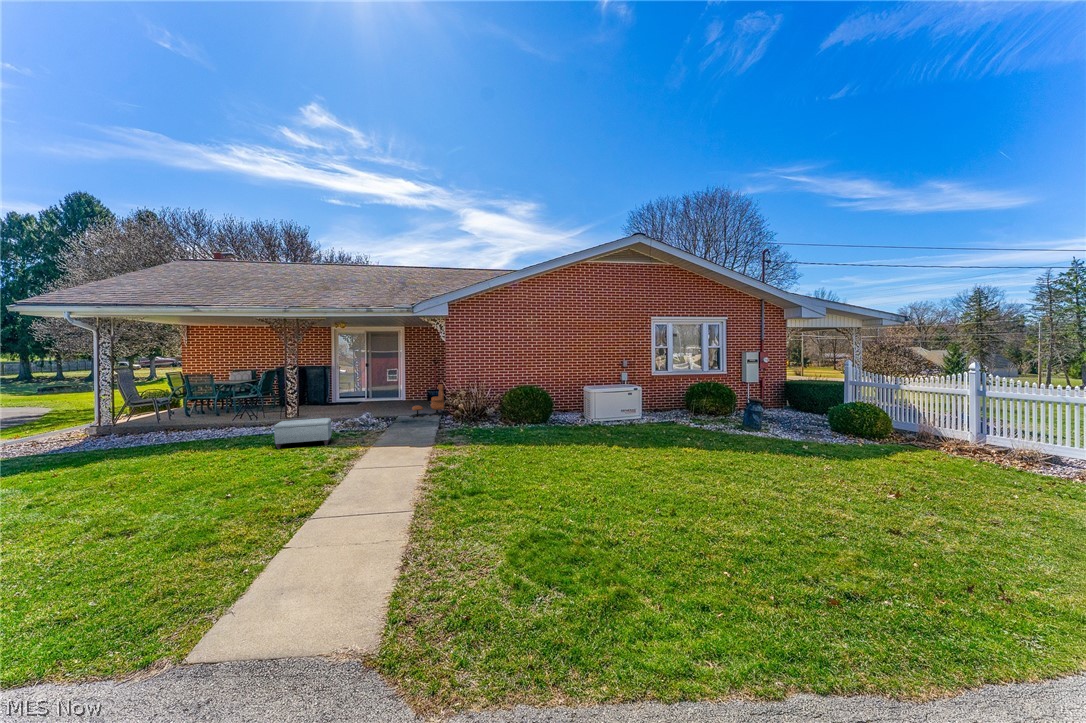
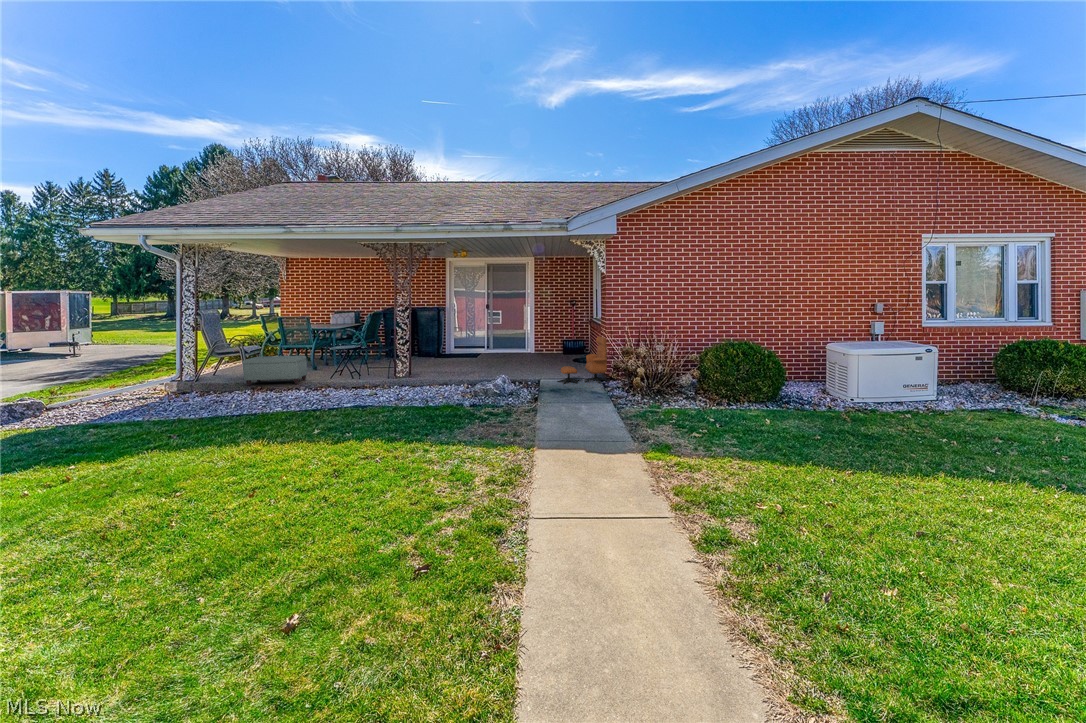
ottoman: present [274,418,332,449] -> present [242,356,307,386]

